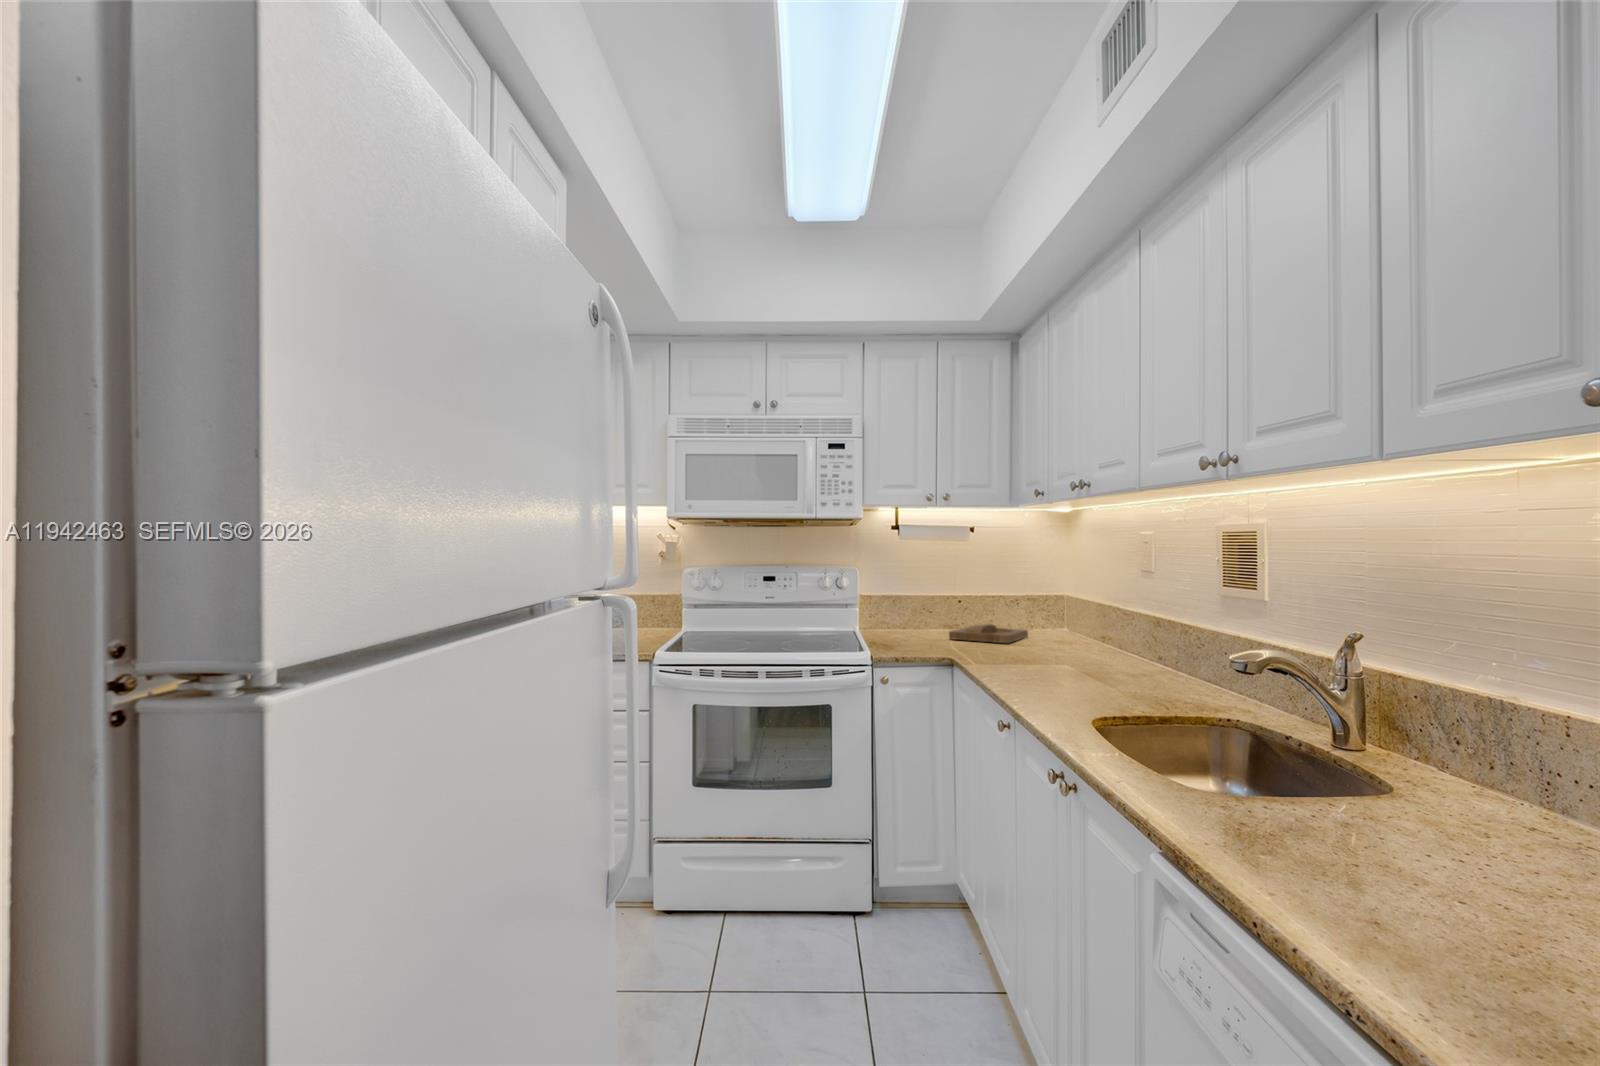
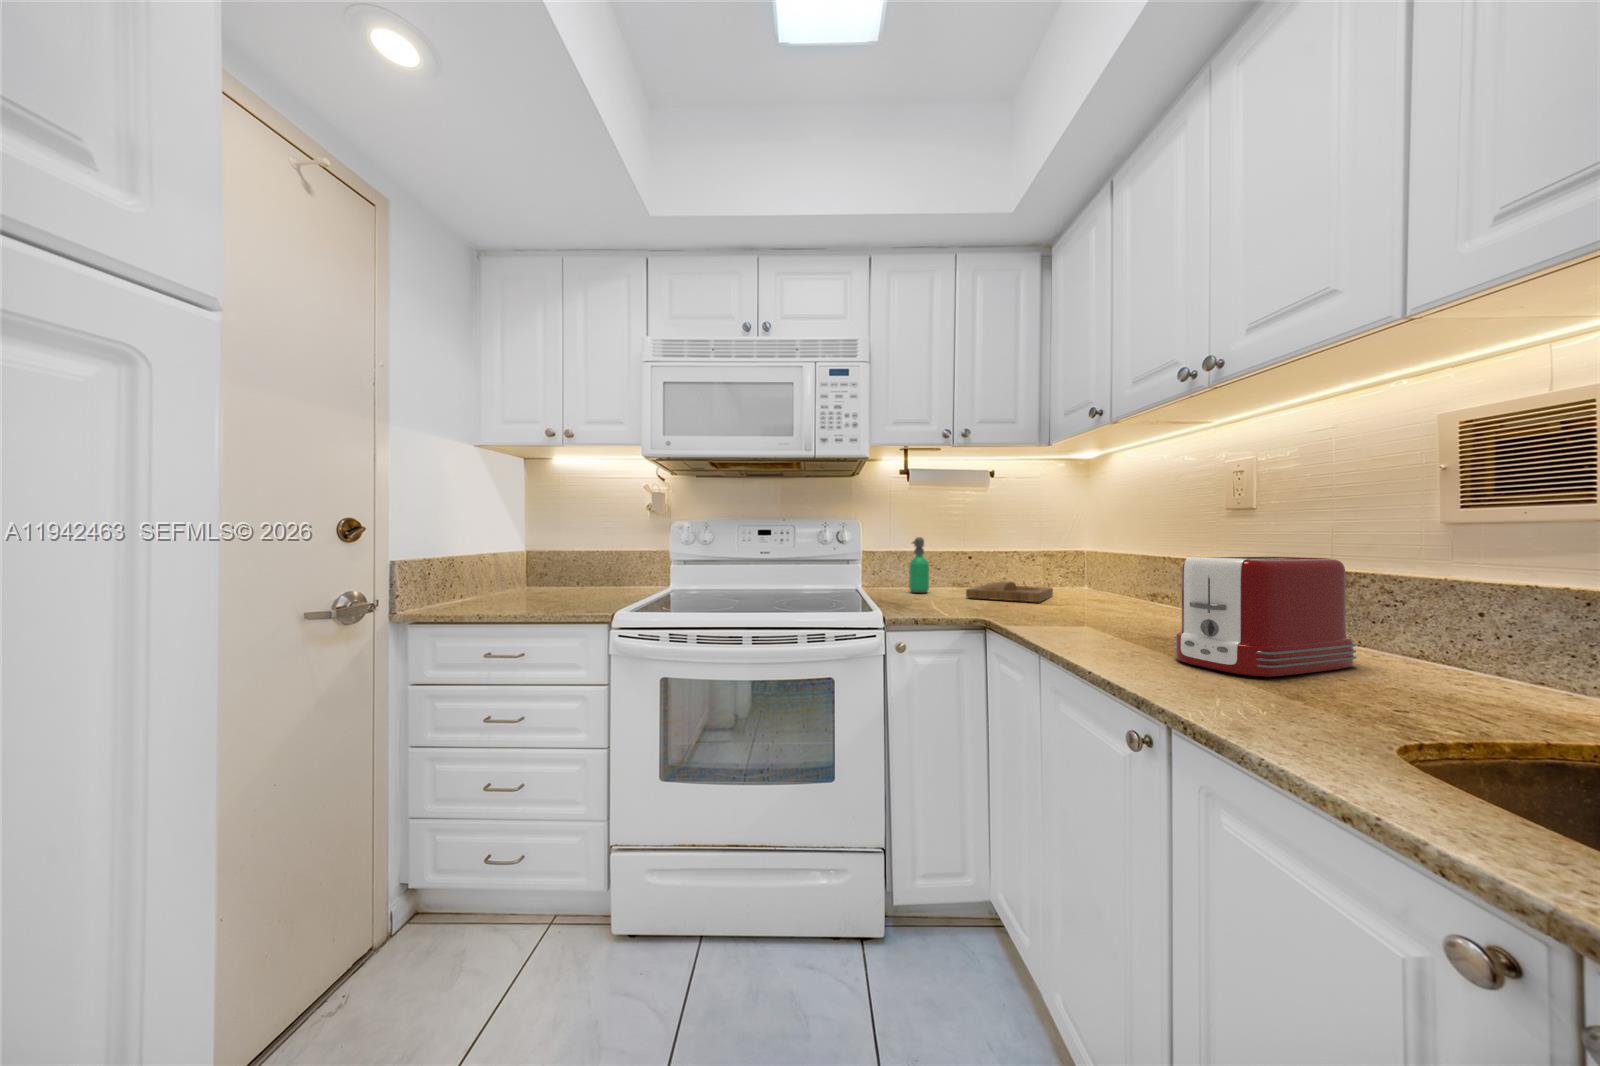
soap dispenser: none [902,583,920,634] -> present [909,537,929,593]
toaster: none [1055,614,1161,692] -> present [1174,557,1356,677]

